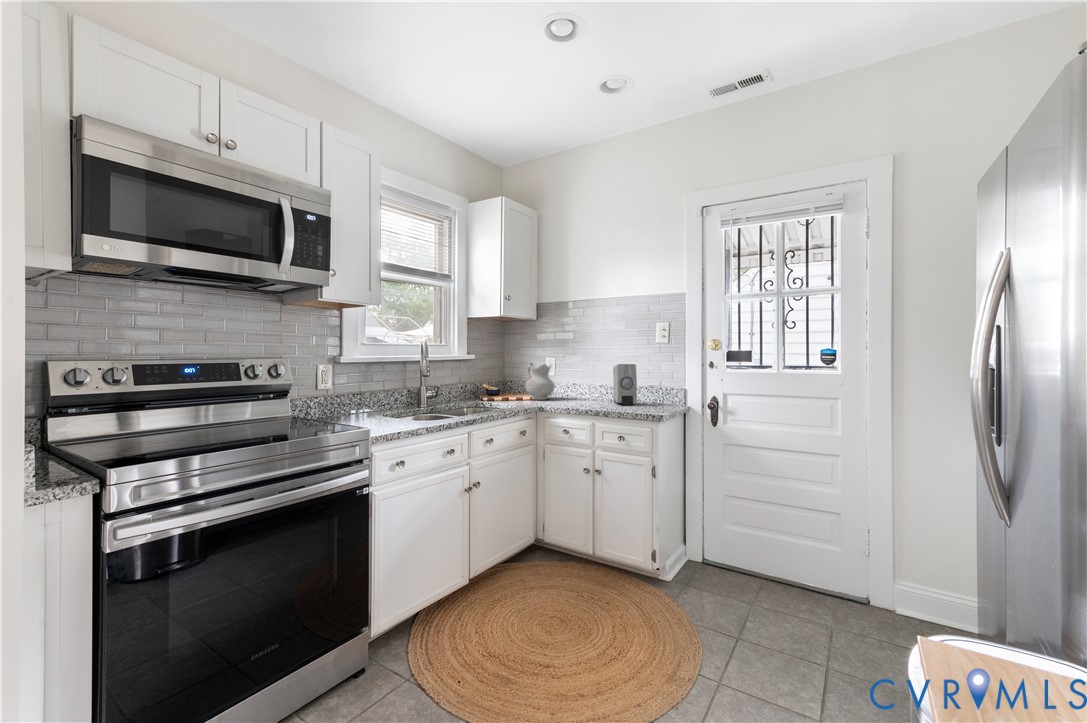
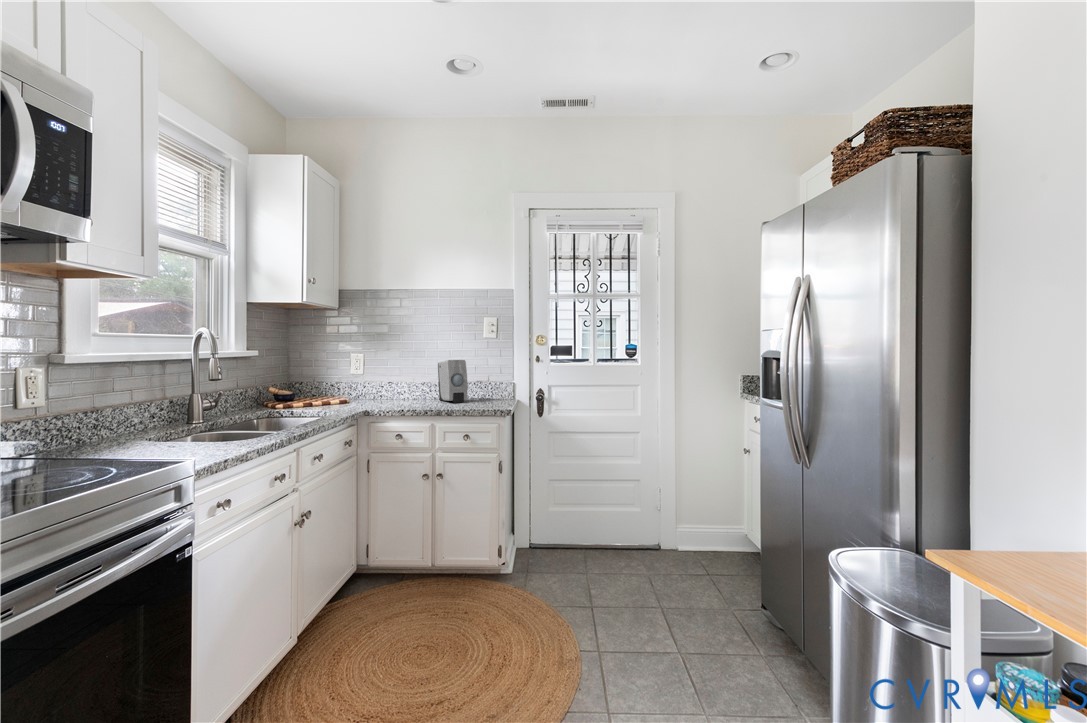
ceramic pitcher: present [526,363,554,400] -> none [331,360,367,403]

